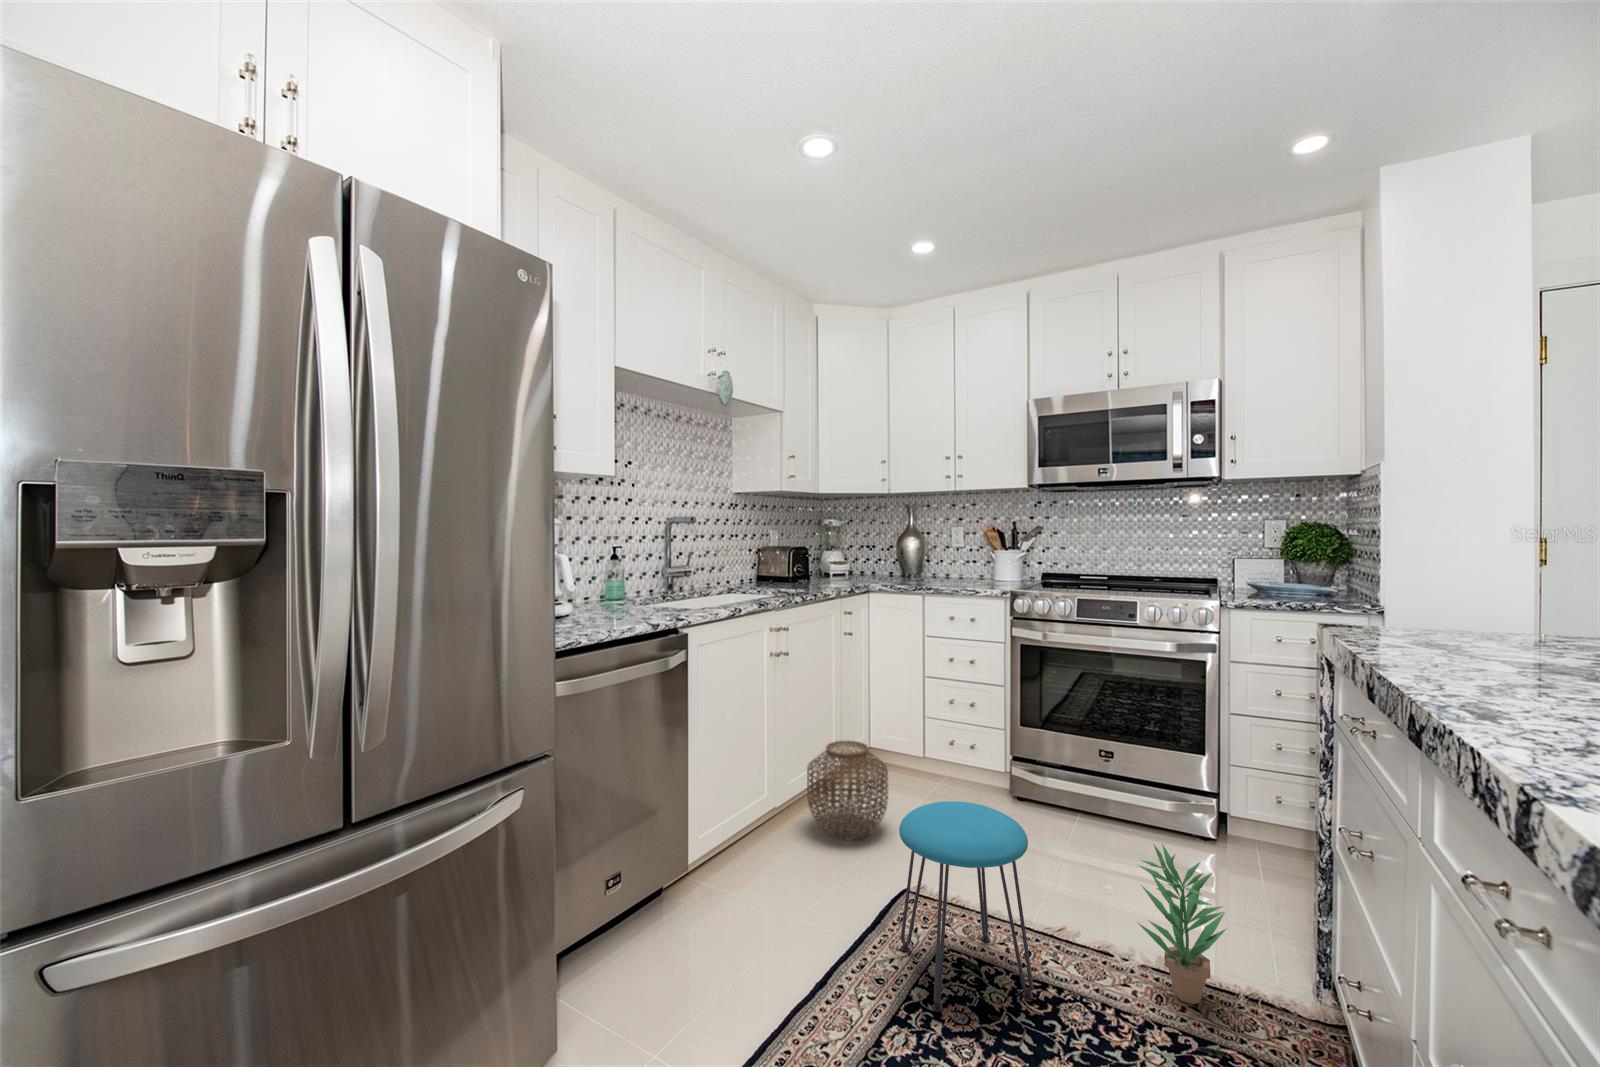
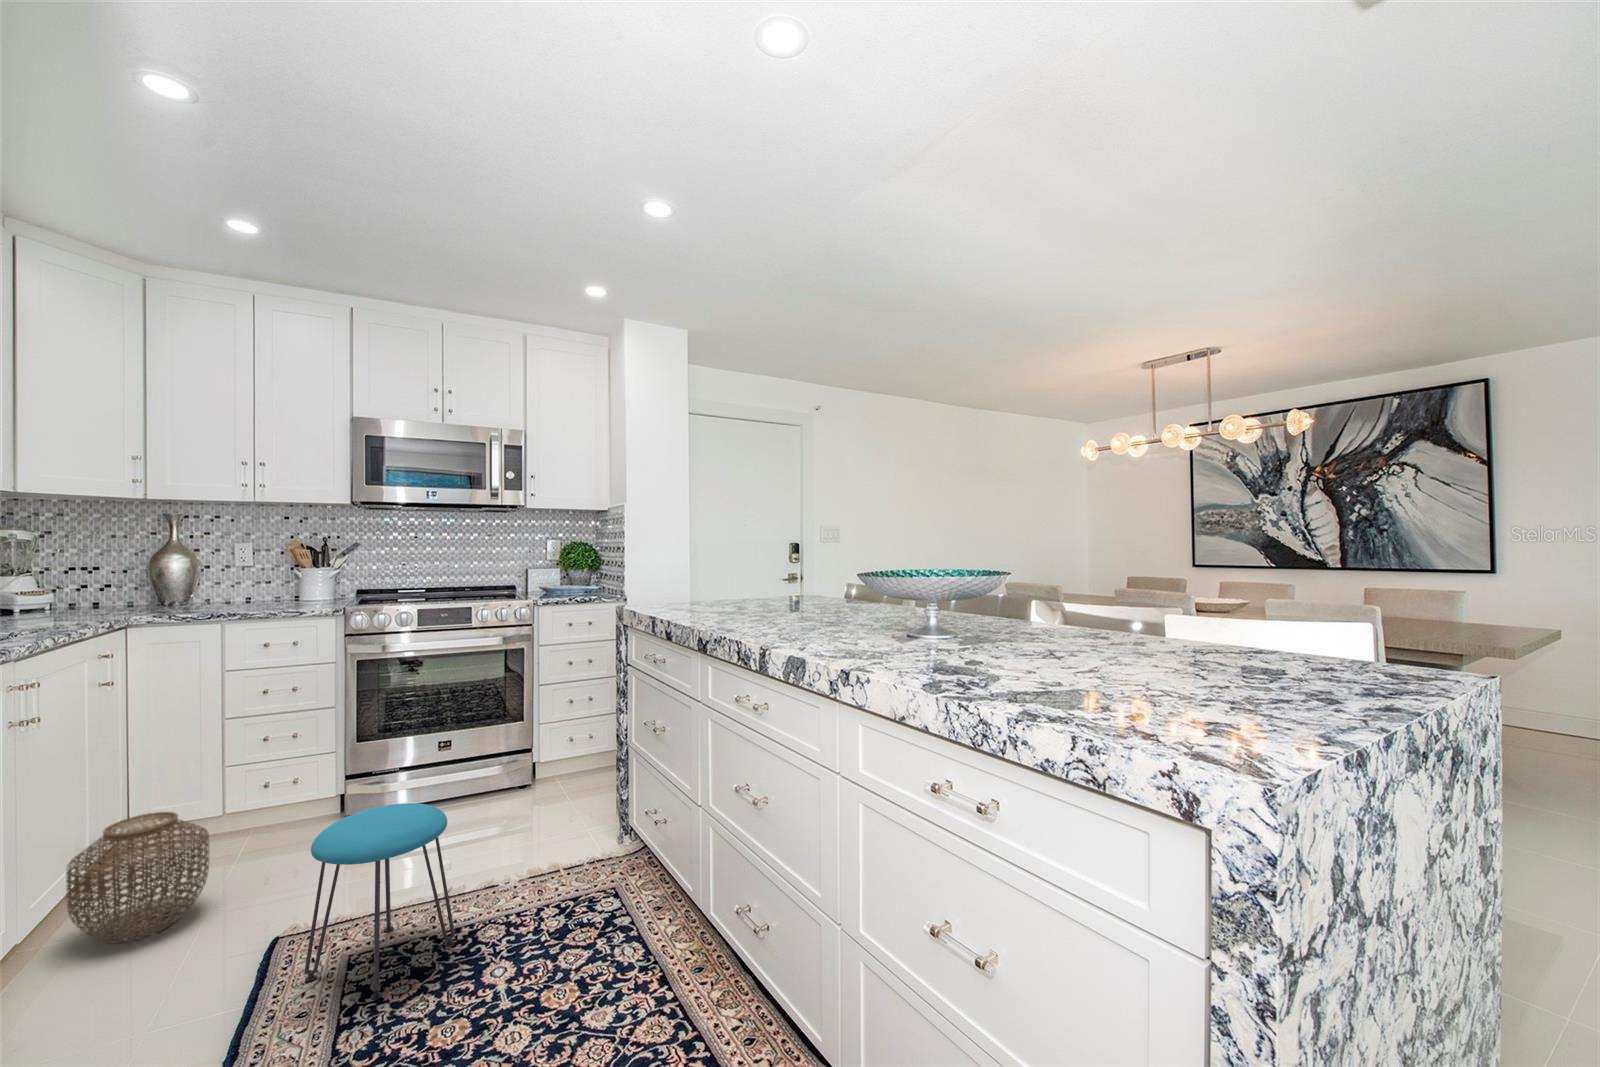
potted plant: present [1138,844,1226,1004] -> none [523,780,582,886]

